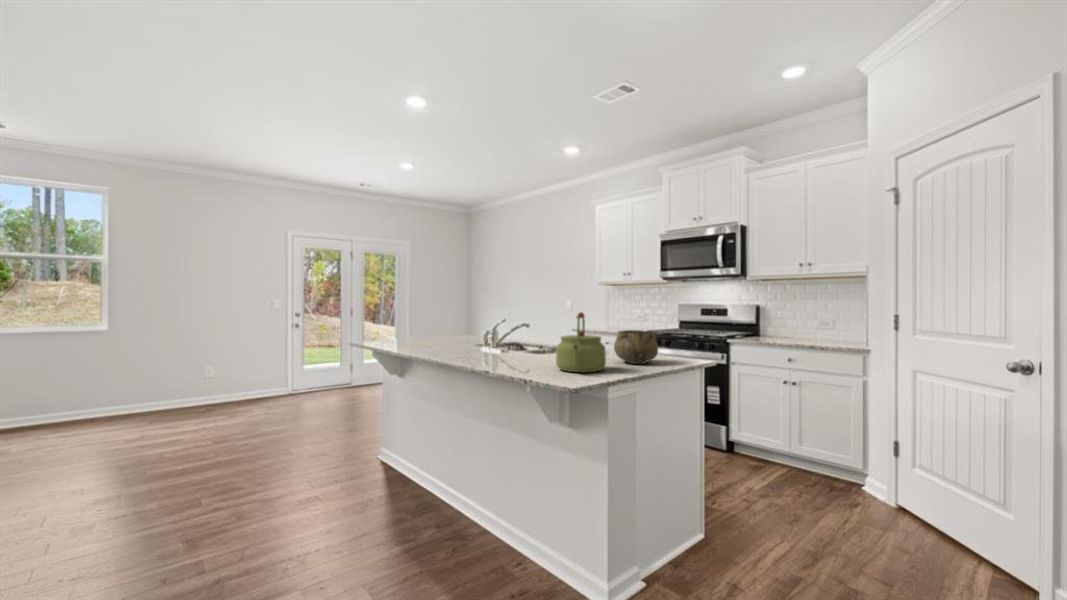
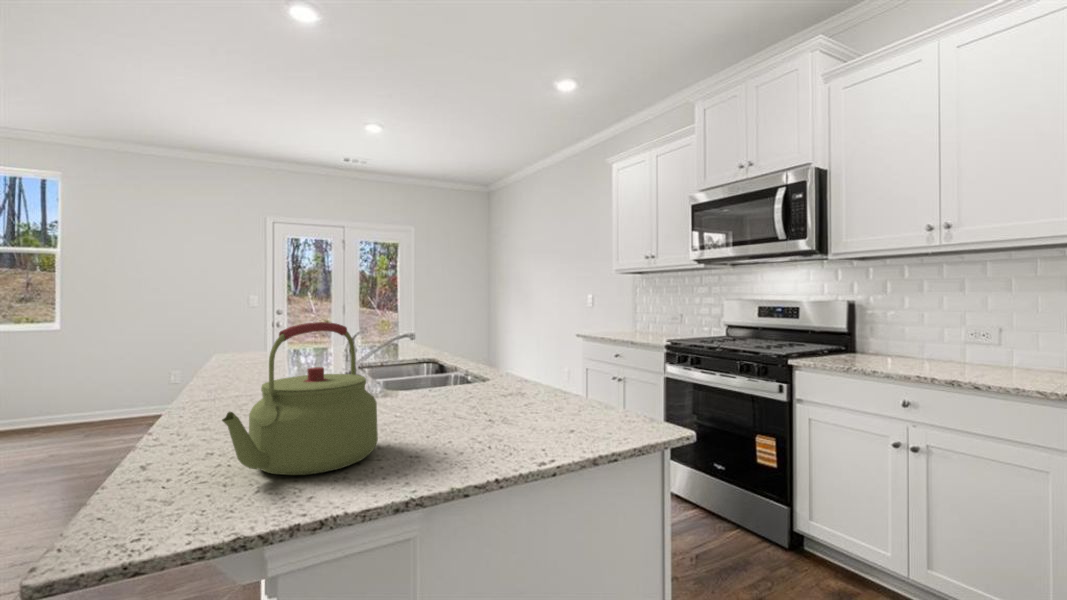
decorative bowl: present [614,330,658,364] -> none [448,358,551,438]

